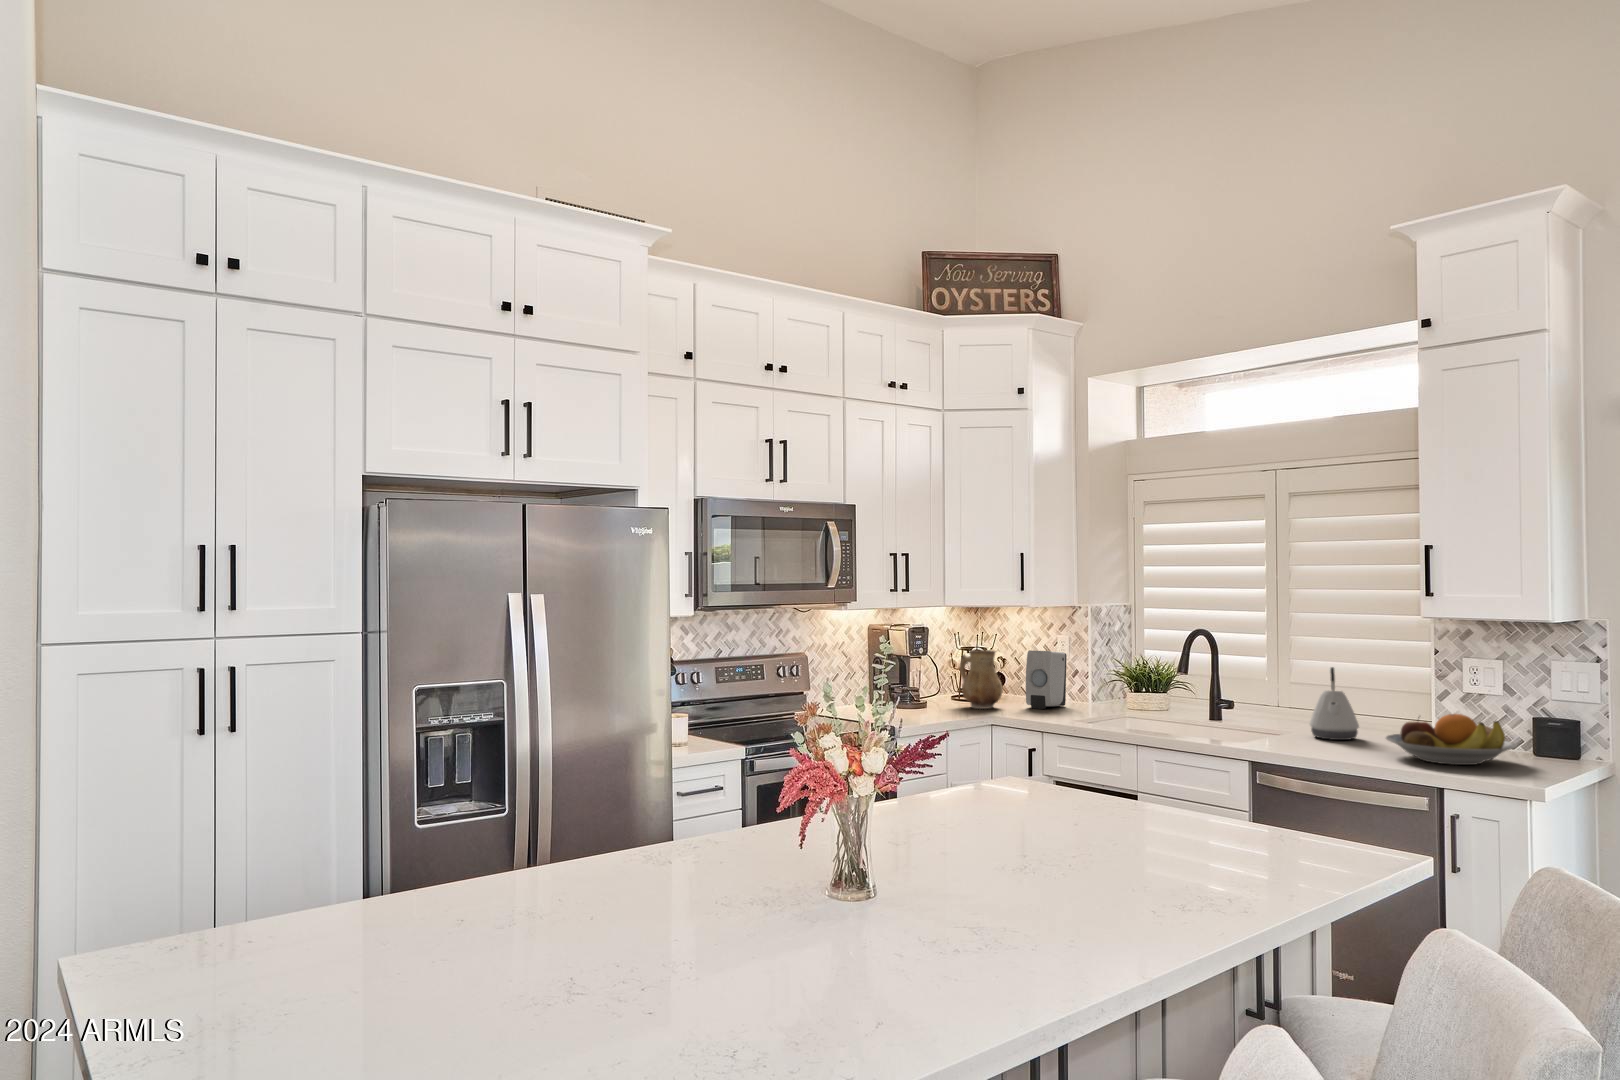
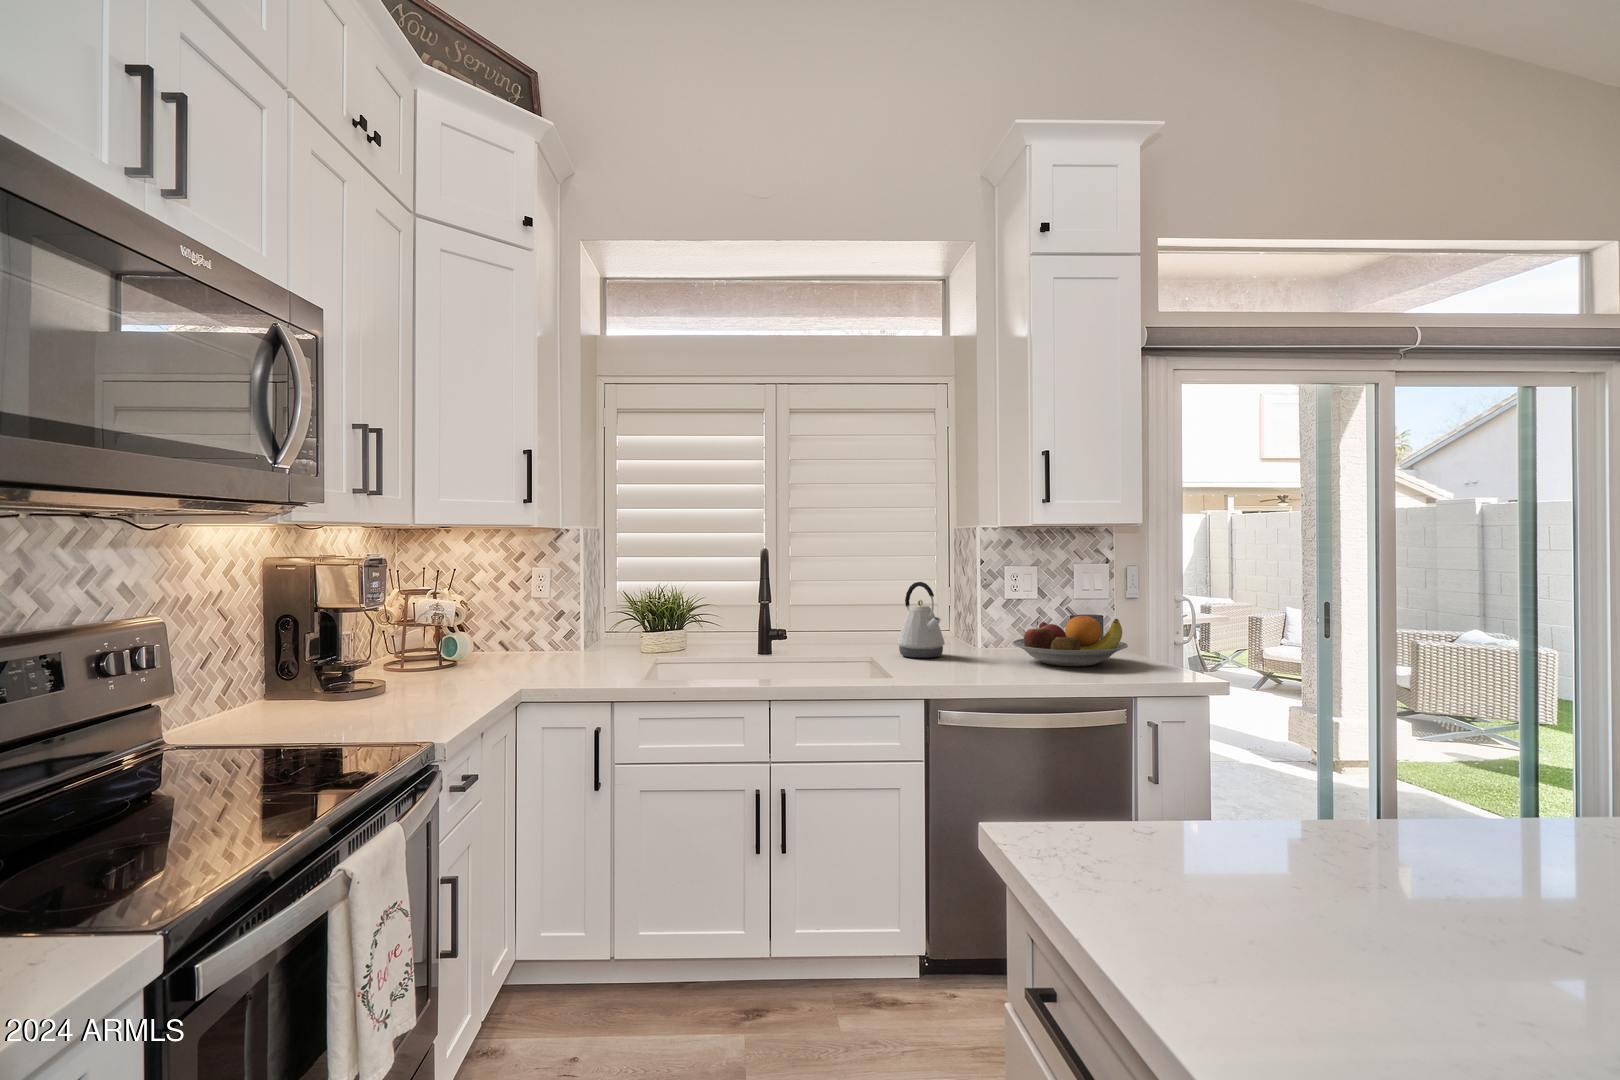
ceramic pitcher: present [960,650,1003,709] -> none [426,590,503,680]
soap dispenser: present [1026,650,1067,709] -> none [528,586,568,668]

